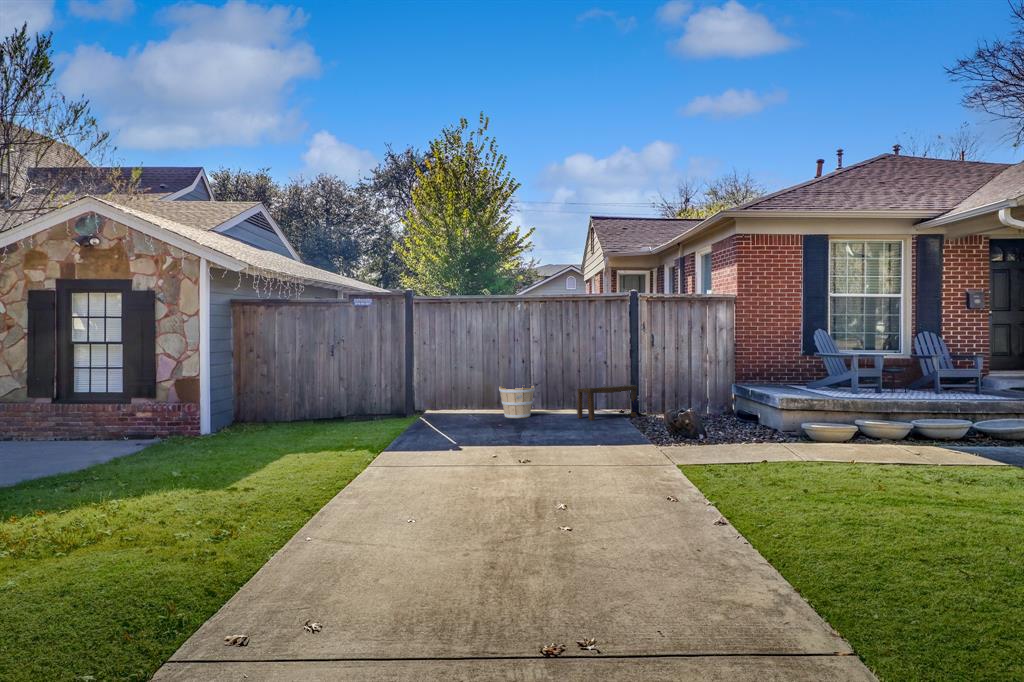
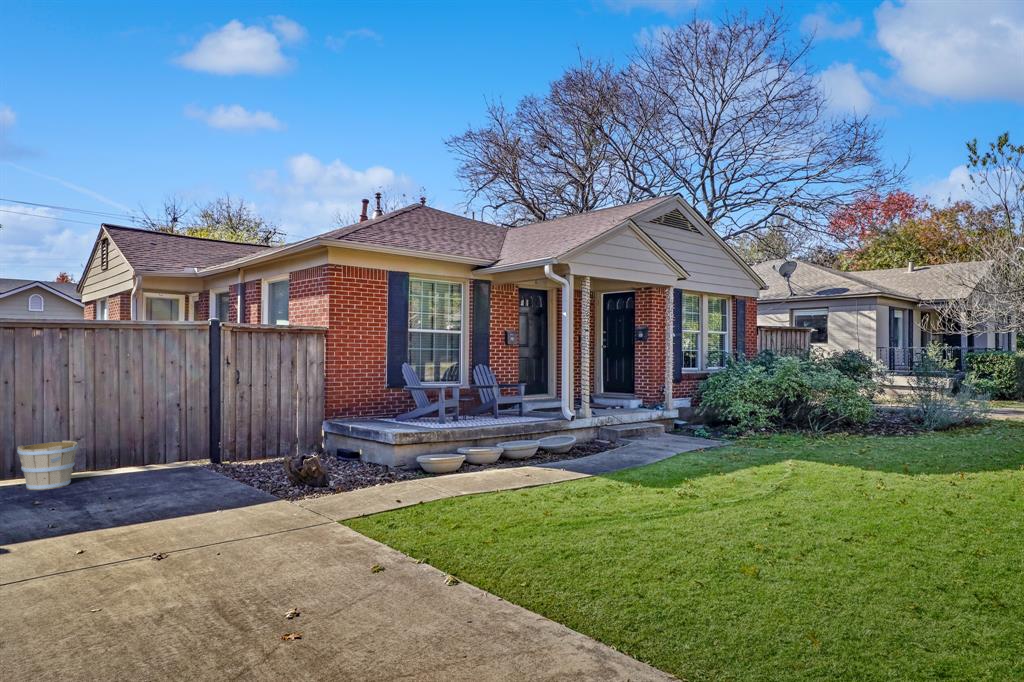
bench: present [577,385,637,421] -> none [144,430,223,480]

